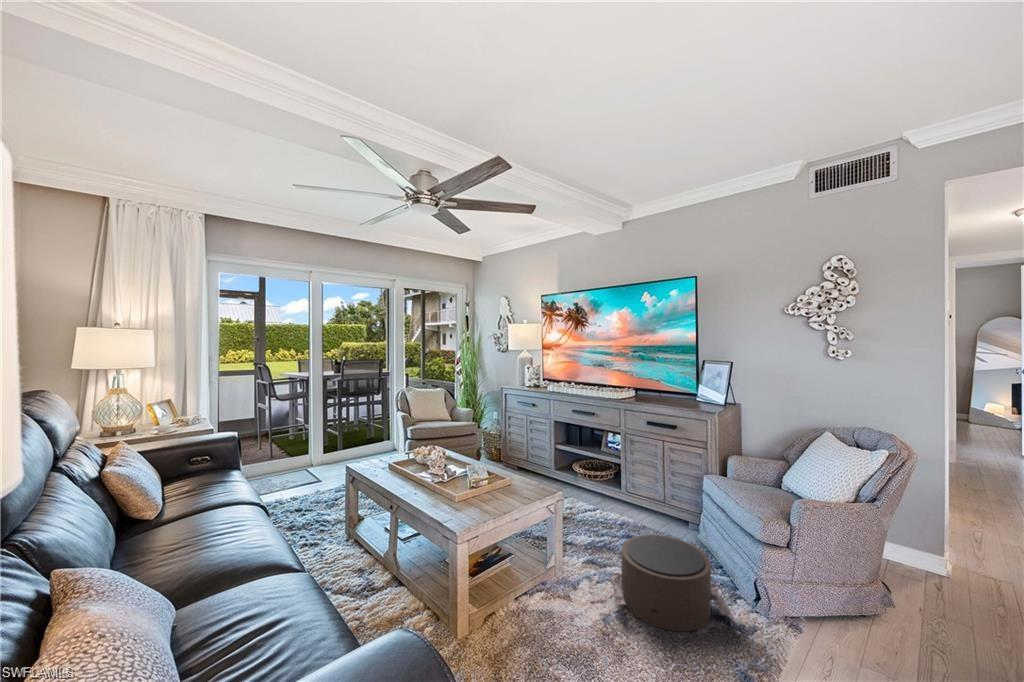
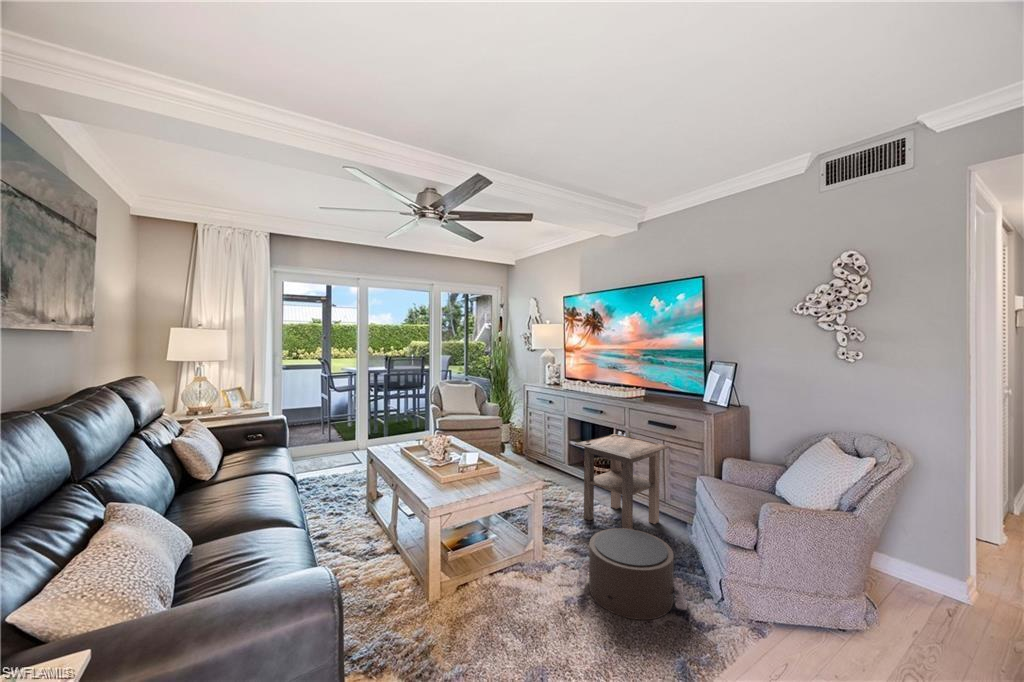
side table: none [578,436,671,543] -> present [575,434,670,529]

